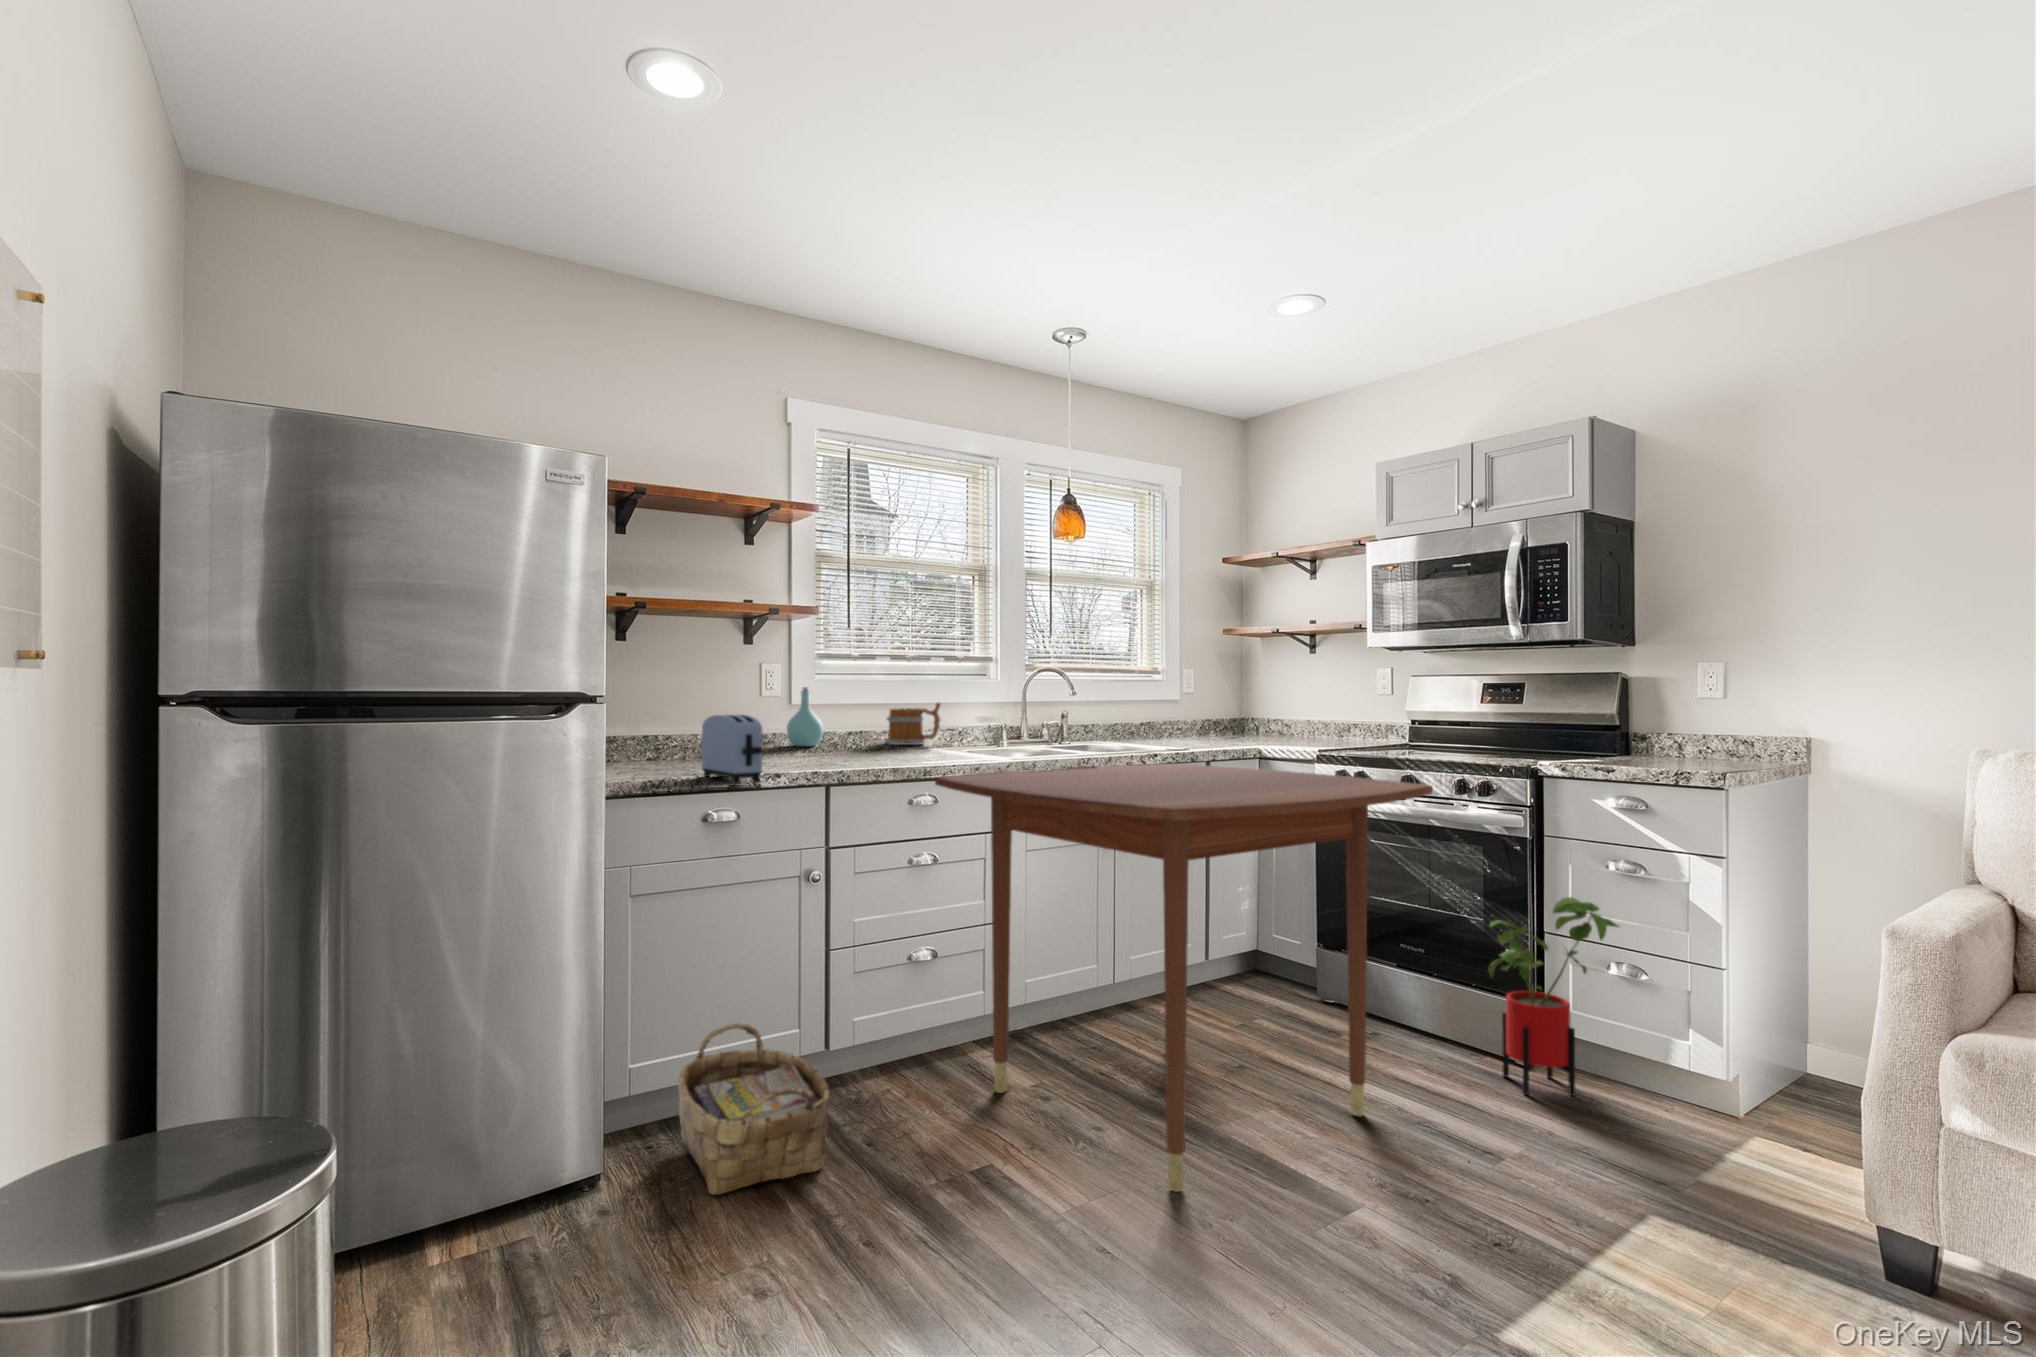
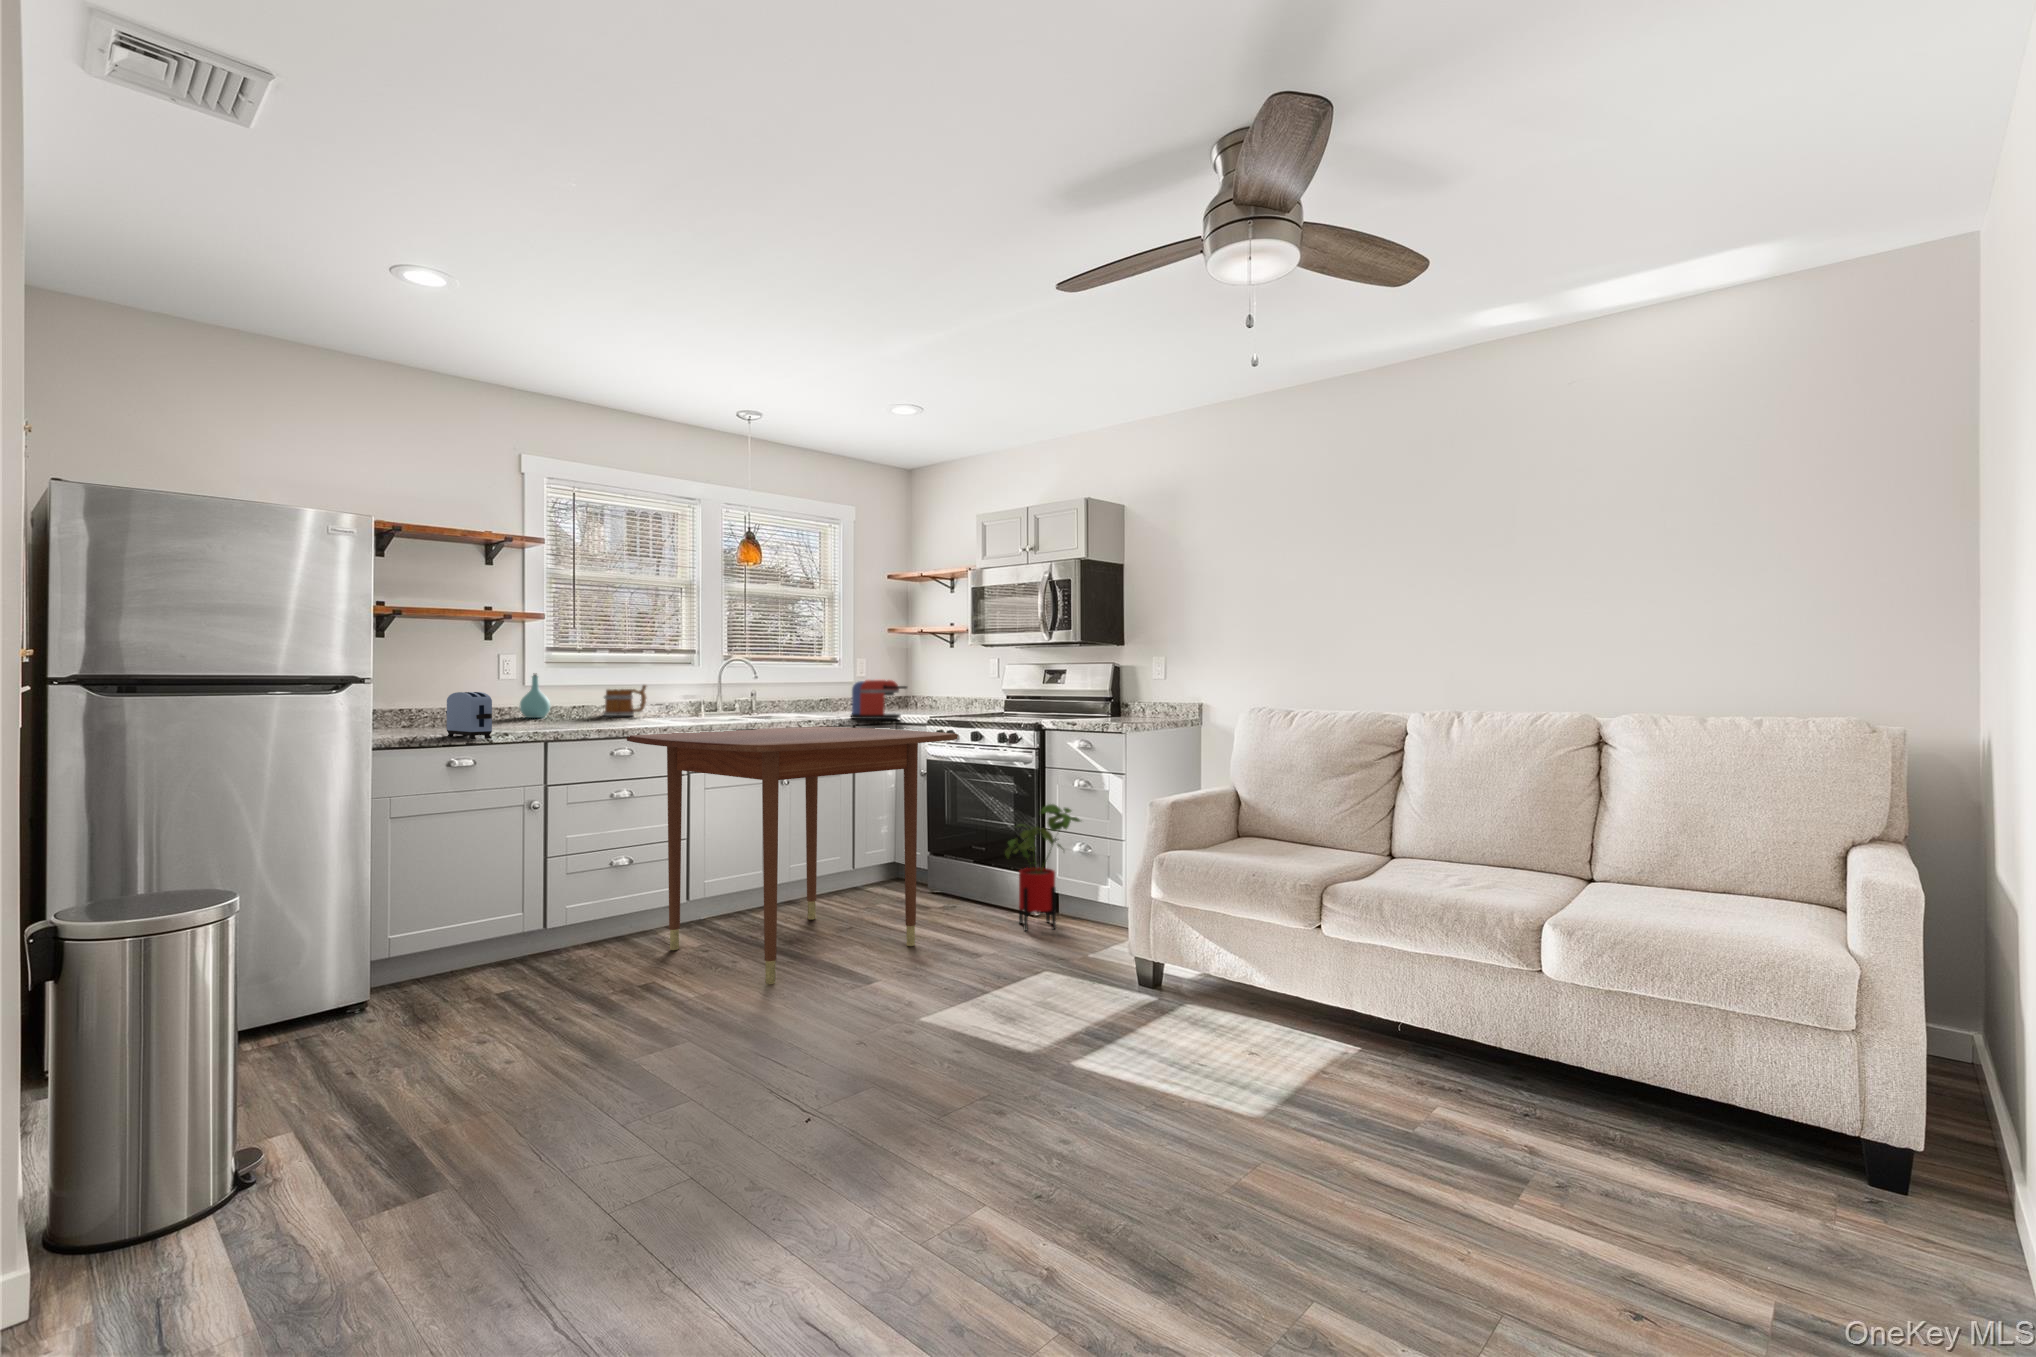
coffee maker: none [1200,697,1280,752] -> present [851,680,907,719]
woven basket: present [678,1023,830,1195] -> none [429,904,540,1006]

